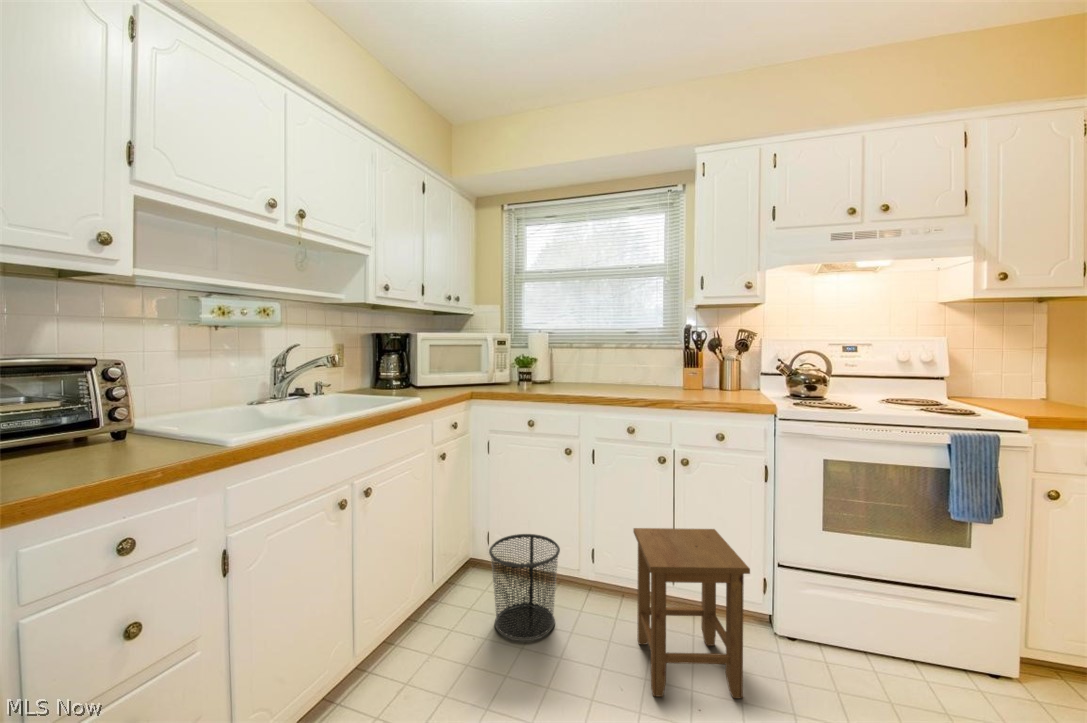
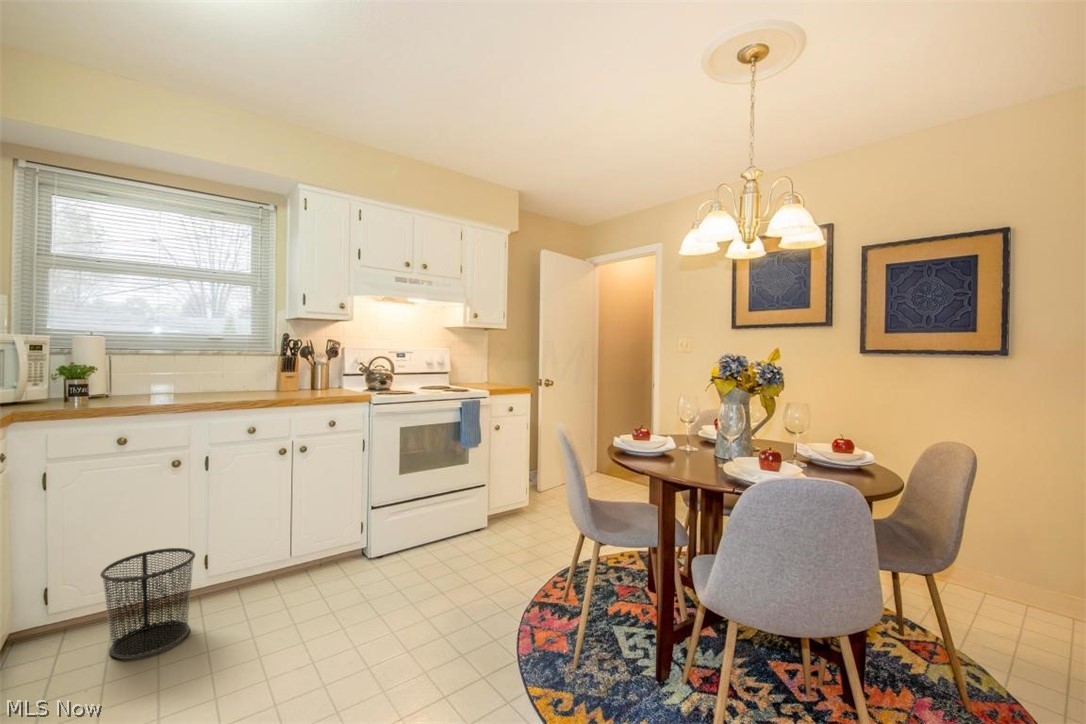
stool: present [633,528,750,698] -> none [272,492,373,620]

